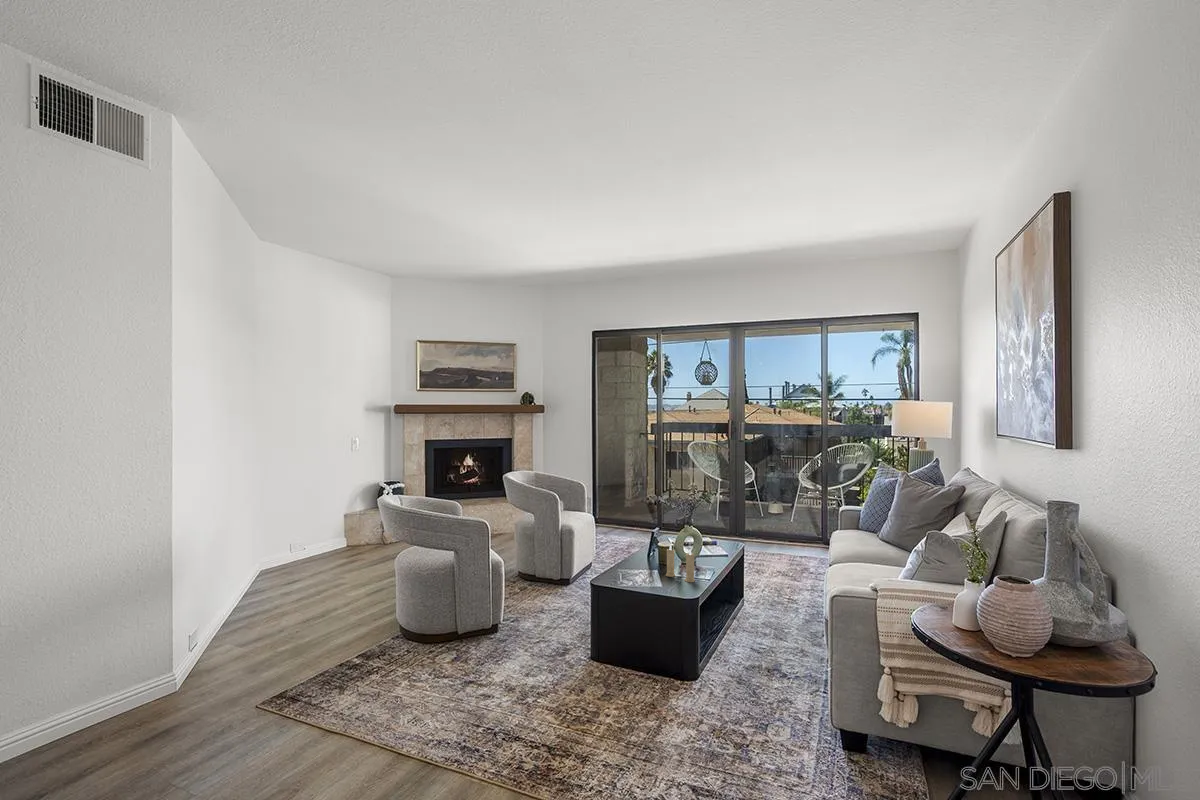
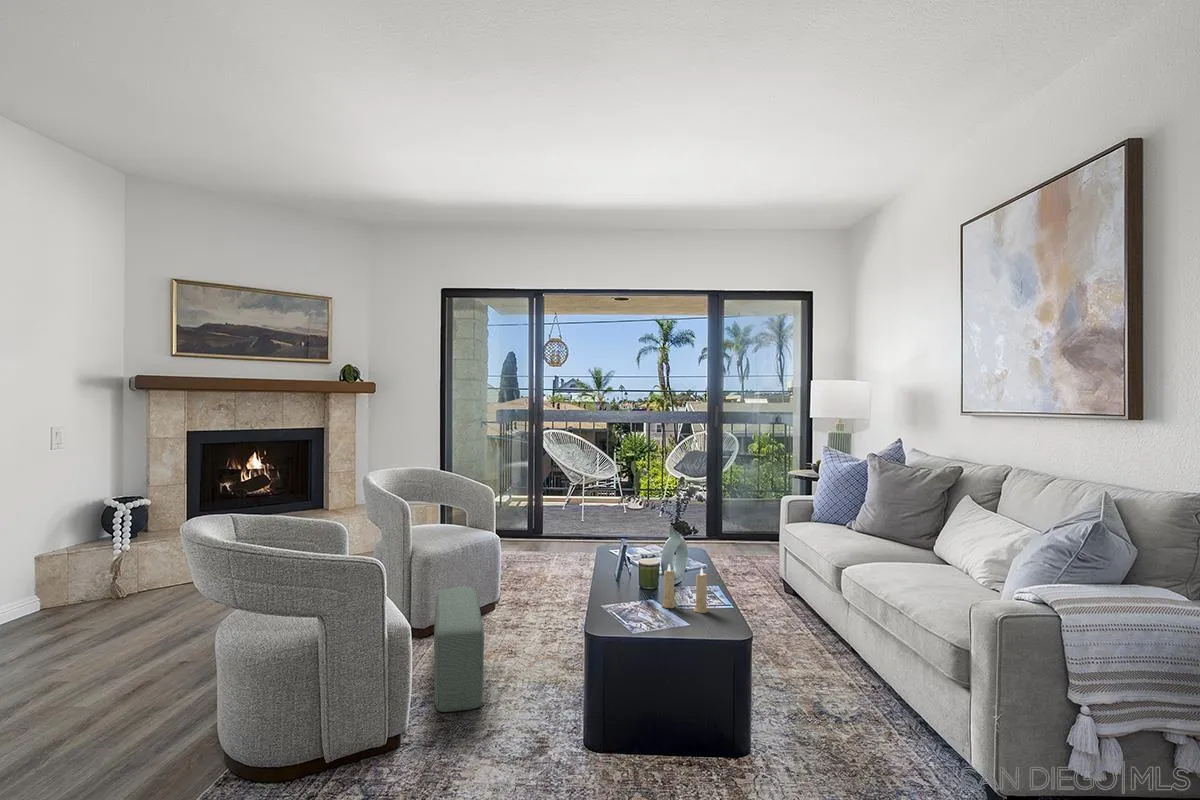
pouf: none [518,552,565,628] -> present [434,587,484,712]

